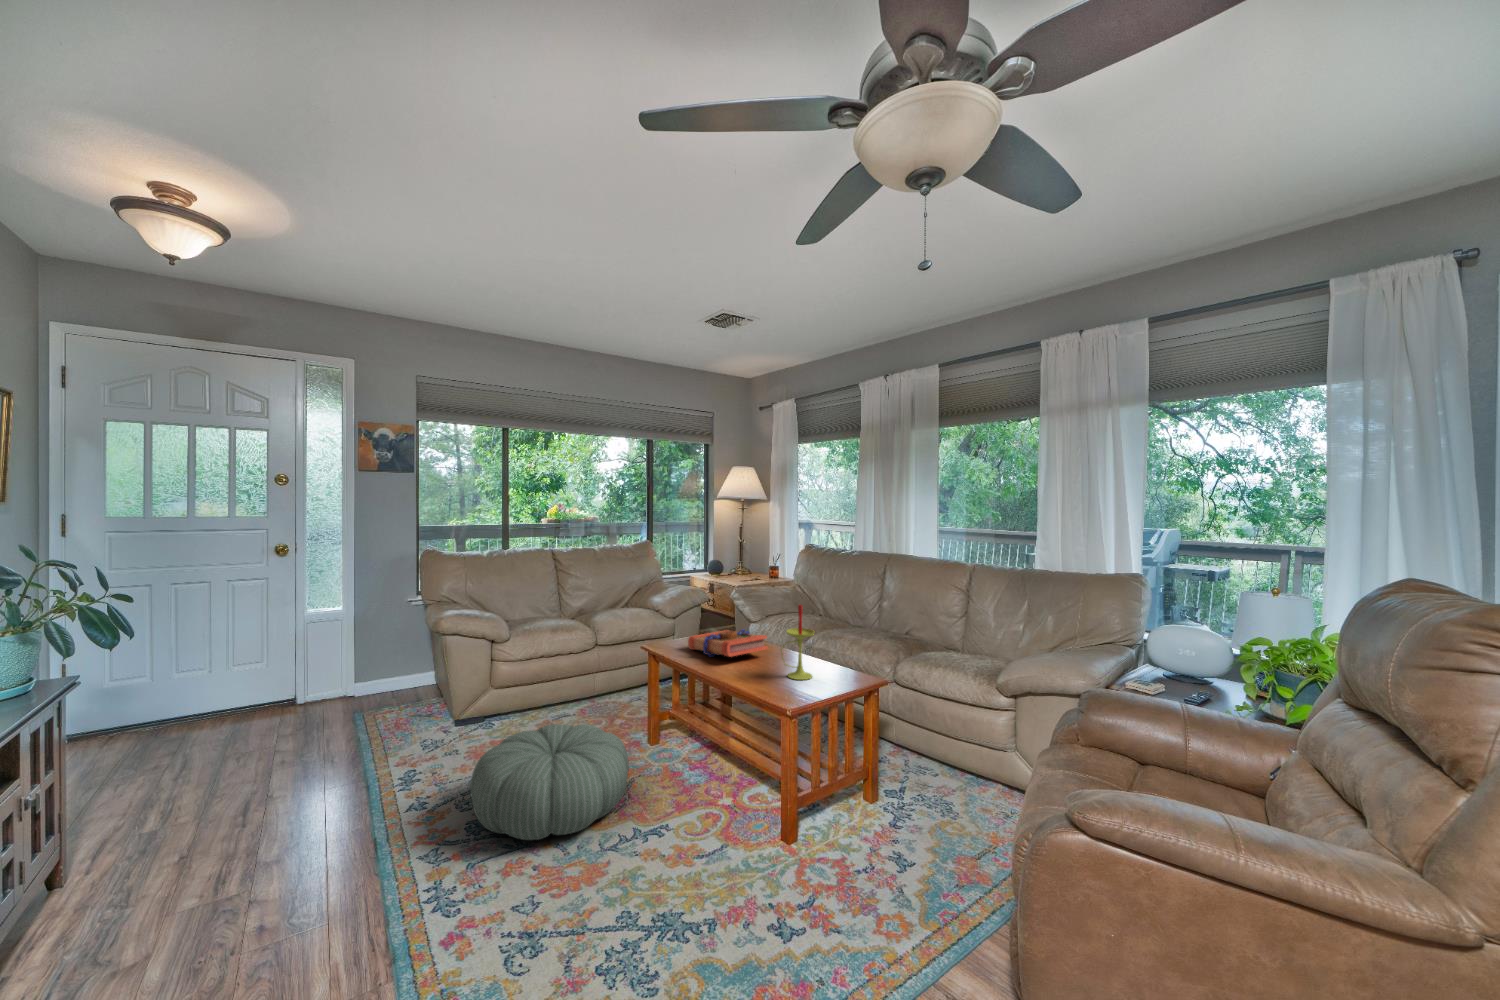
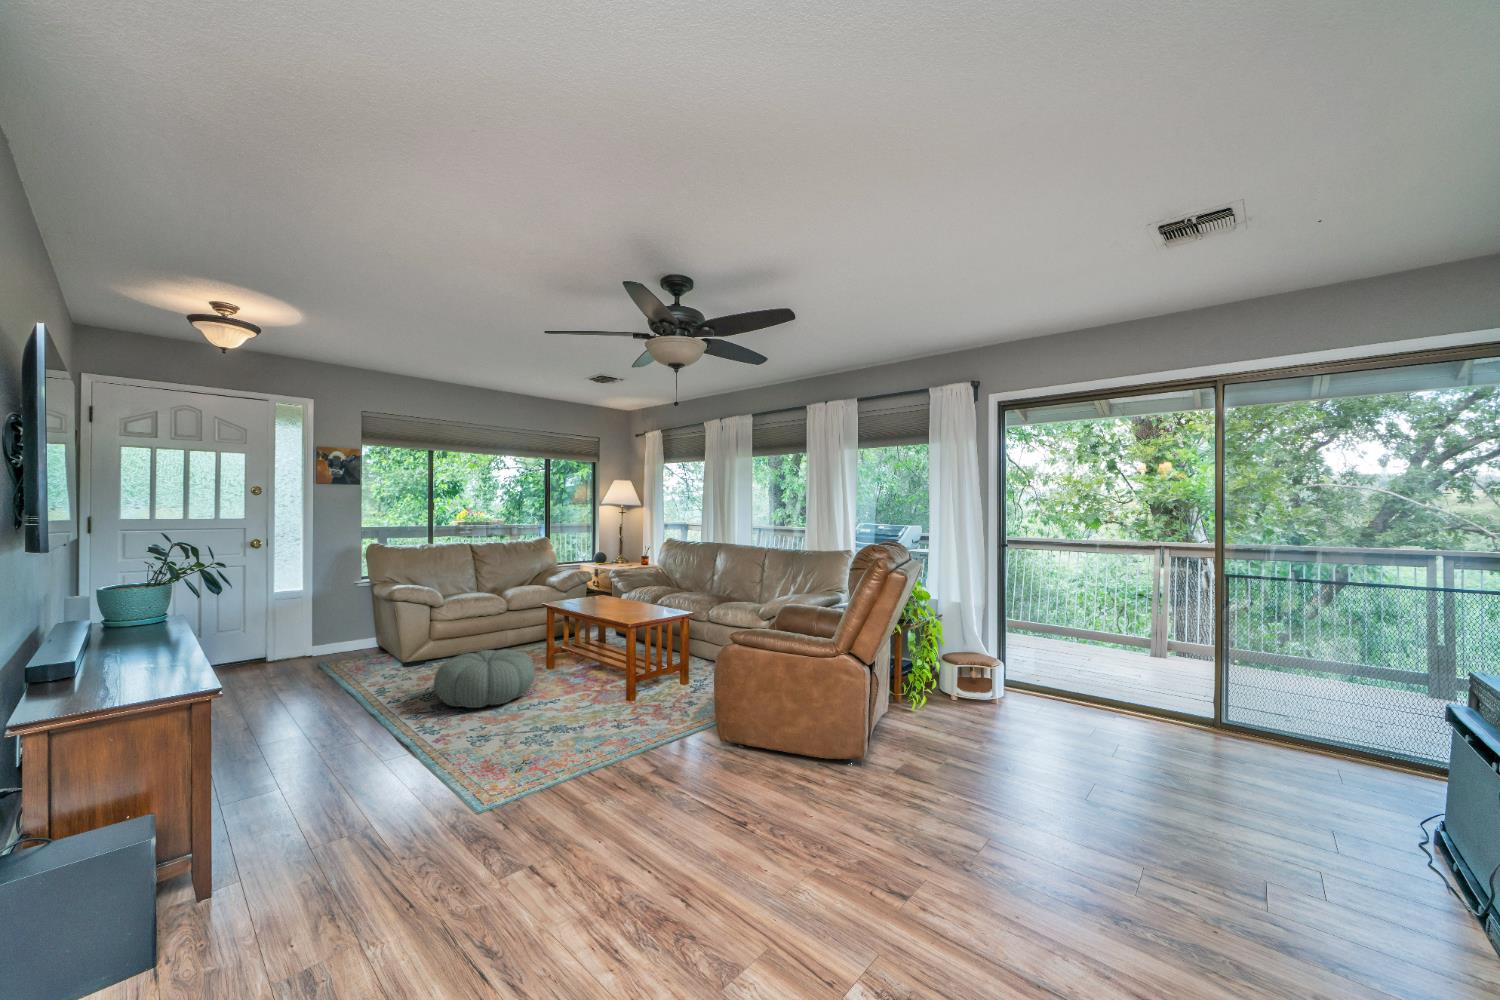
candle: present [781,605,814,680] -> none [631,570,652,616]
book: present [688,629,768,657] -> none [574,591,626,608]

